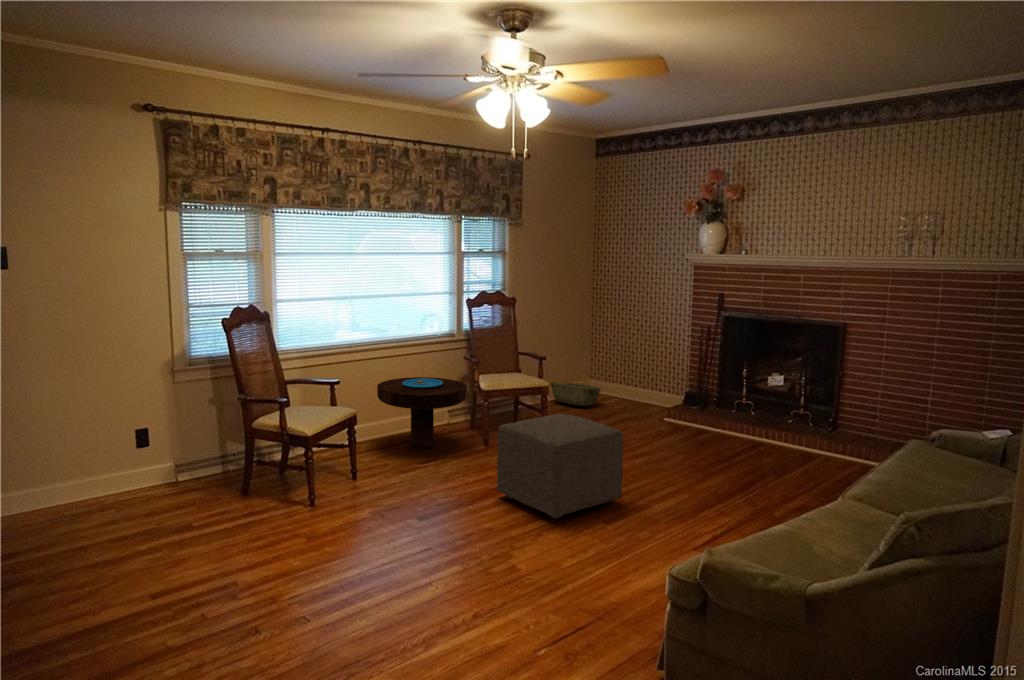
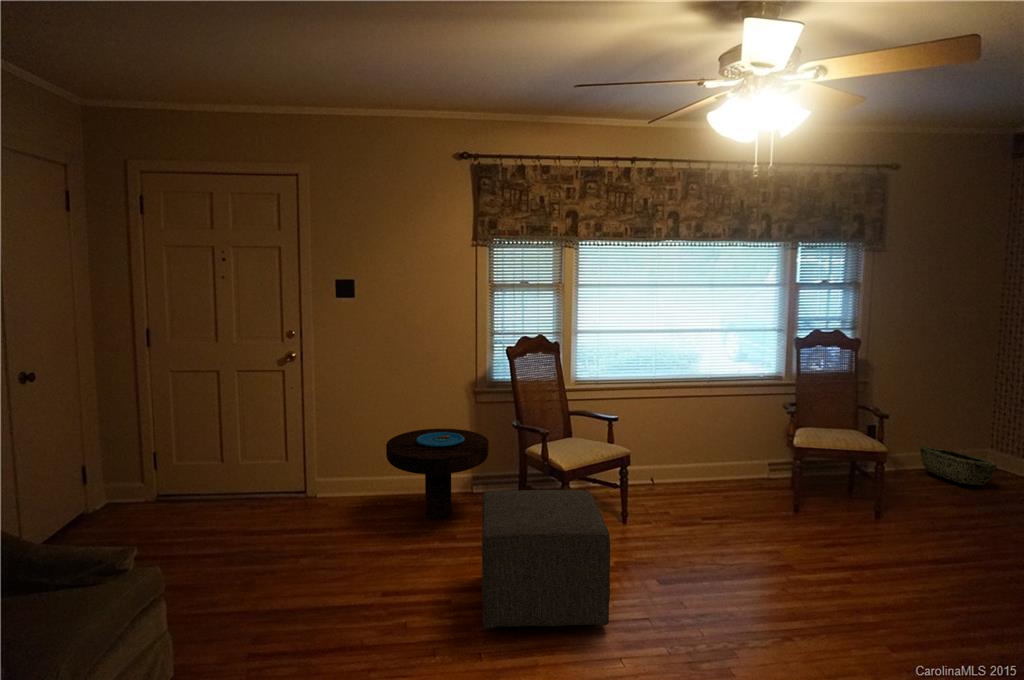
side table: present [377,377,467,449] -> present [386,429,489,519]
ottoman: present [497,414,623,519] -> present [482,490,610,629]

